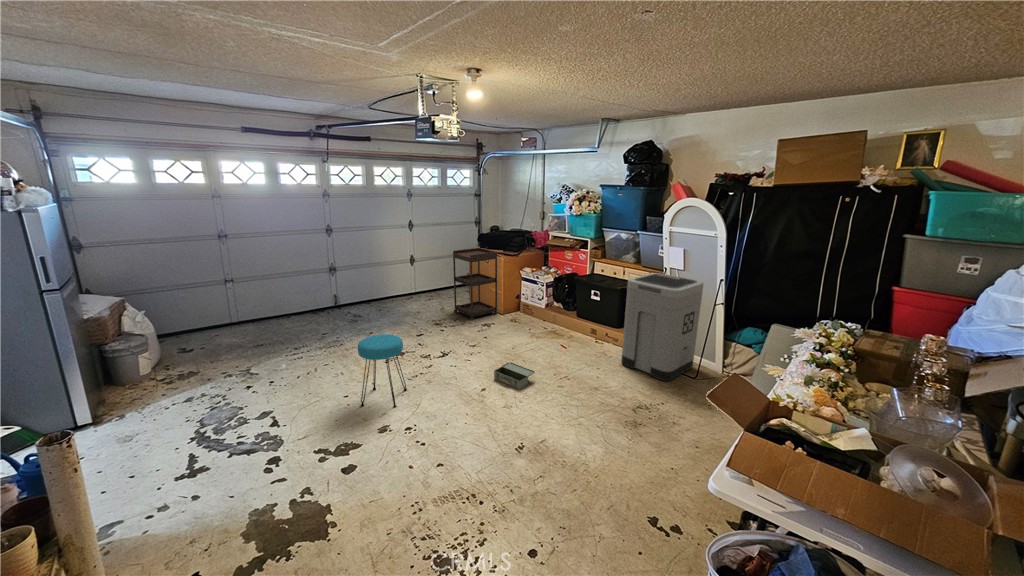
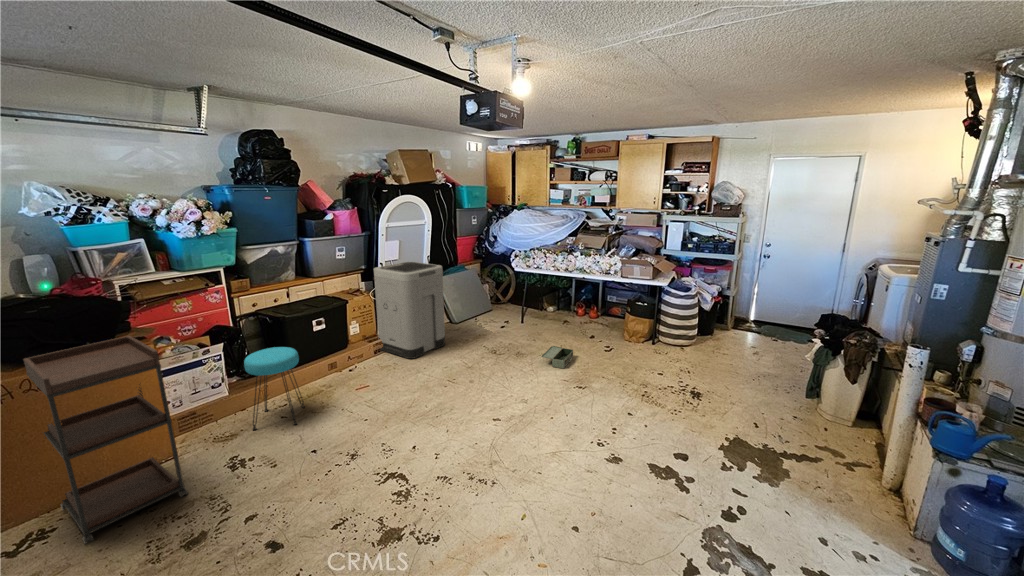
stool: present [358,334,407,407] -> present [244,347,305,430]
toolbox: present [494,362,535,389] -> present [542,346,573,369]

